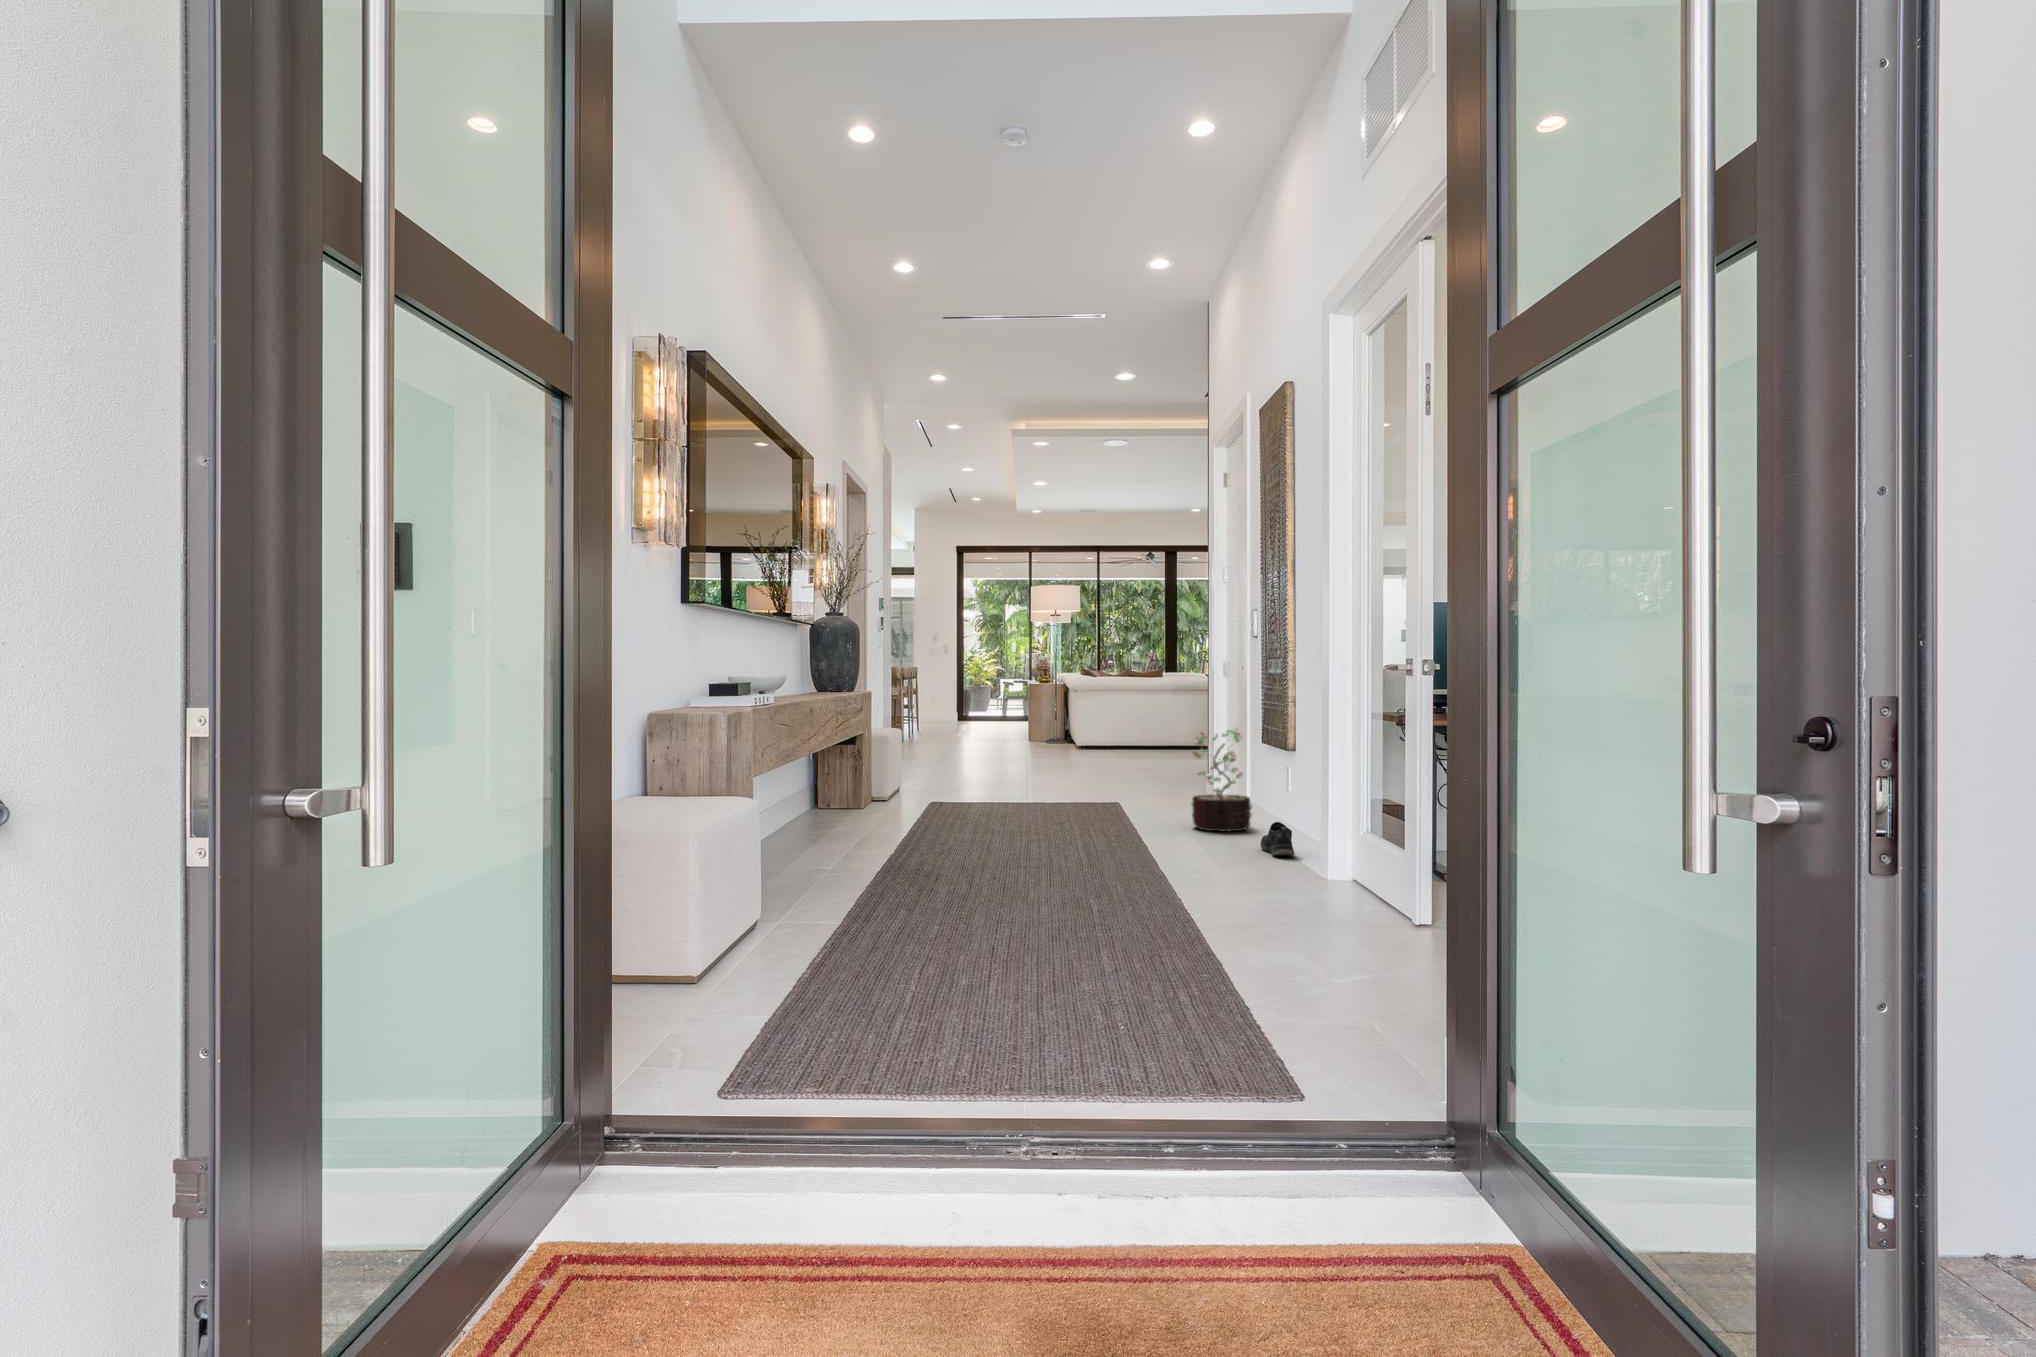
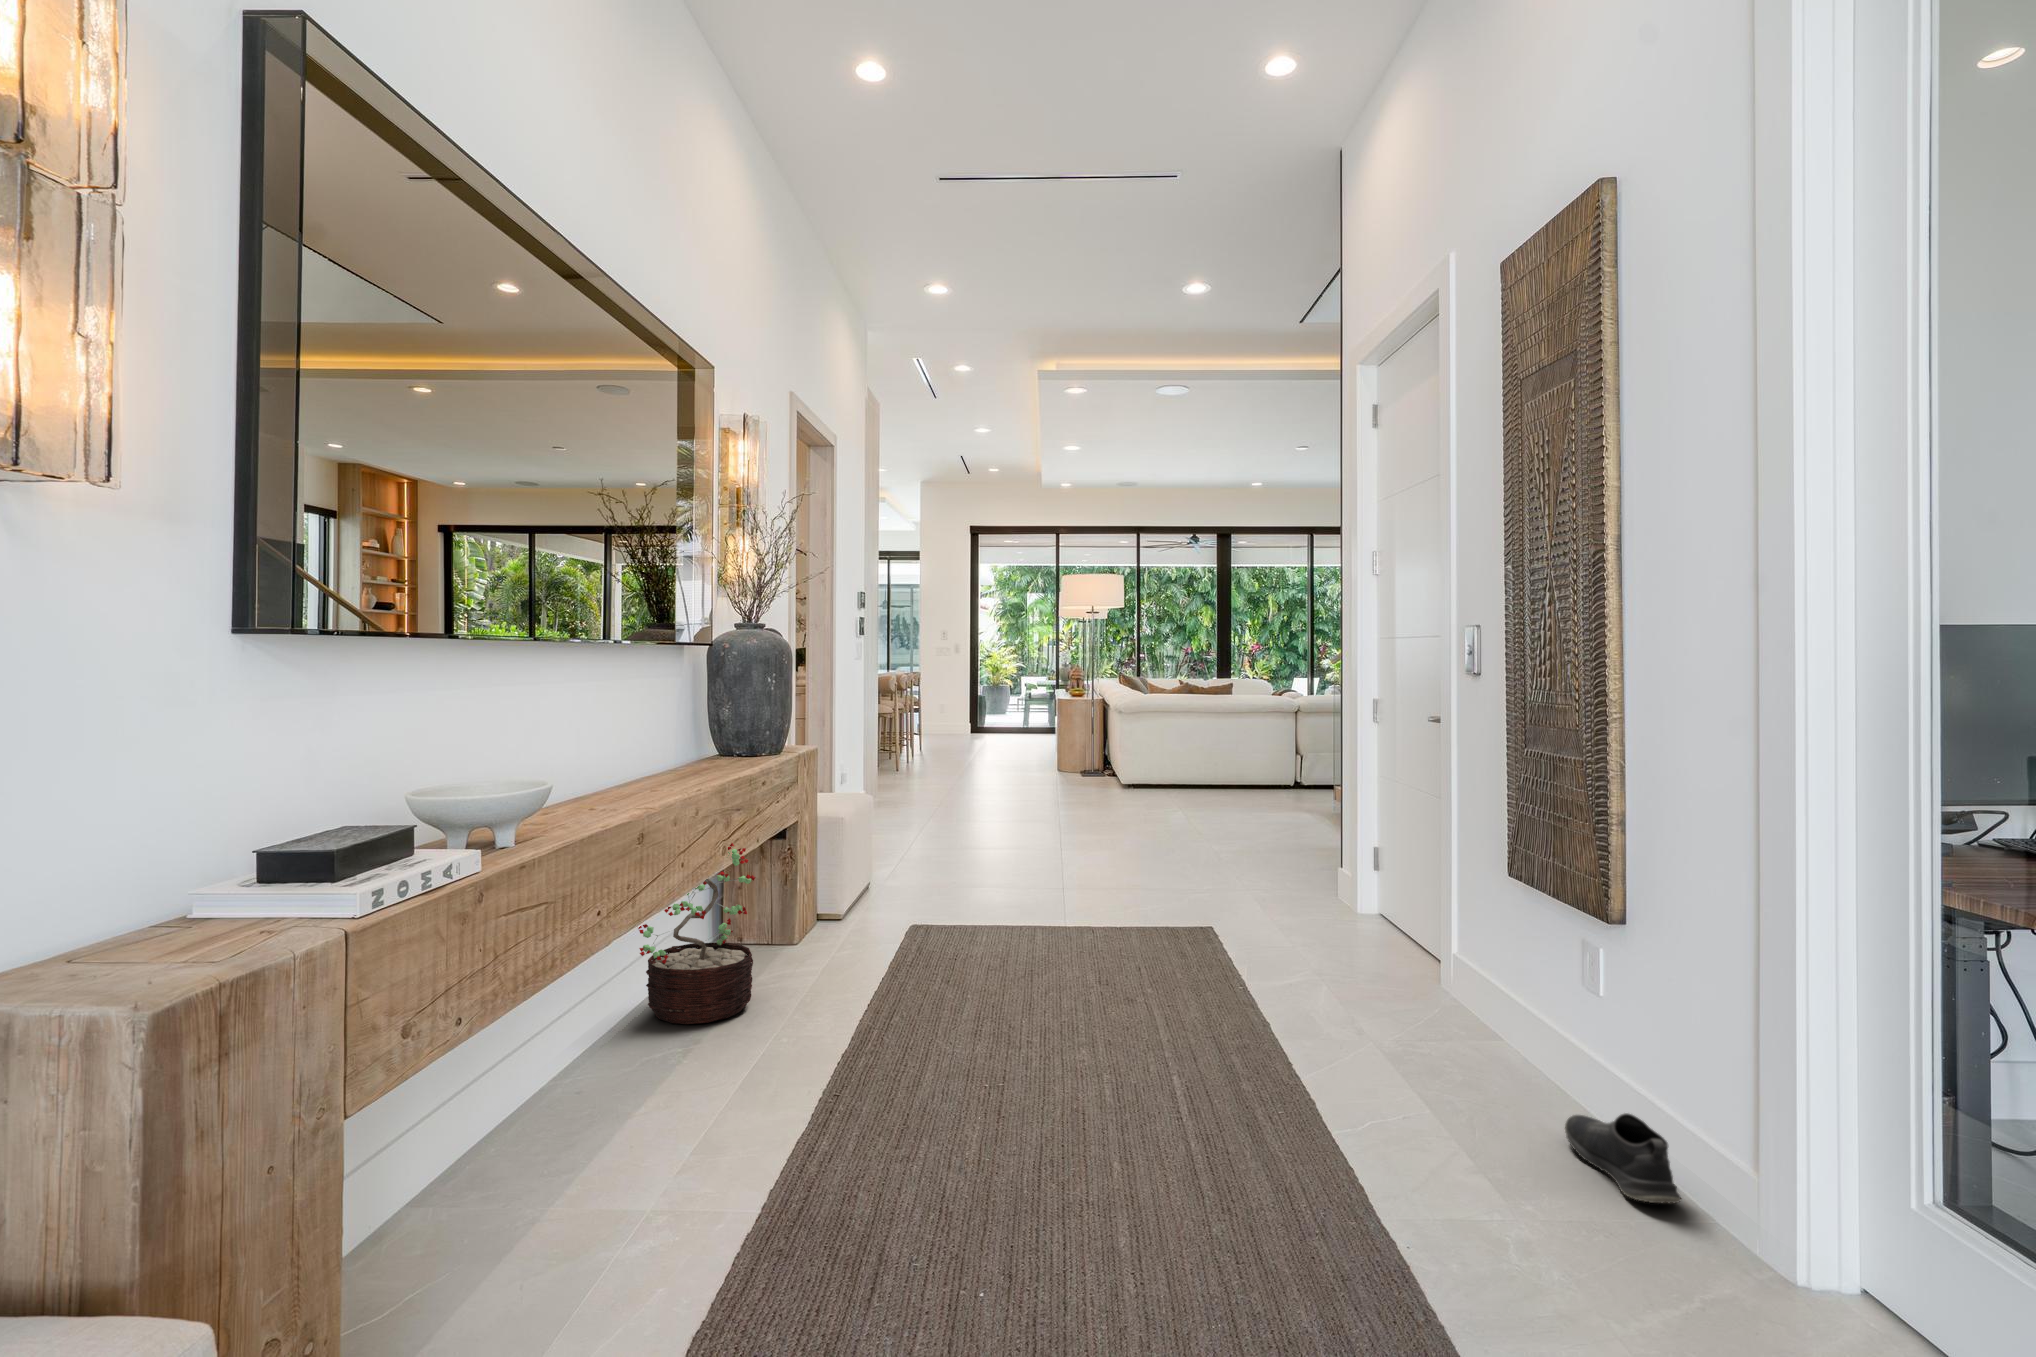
decorative plant: present [1192,729,1251,832] -> present [638,843,756,1024]

